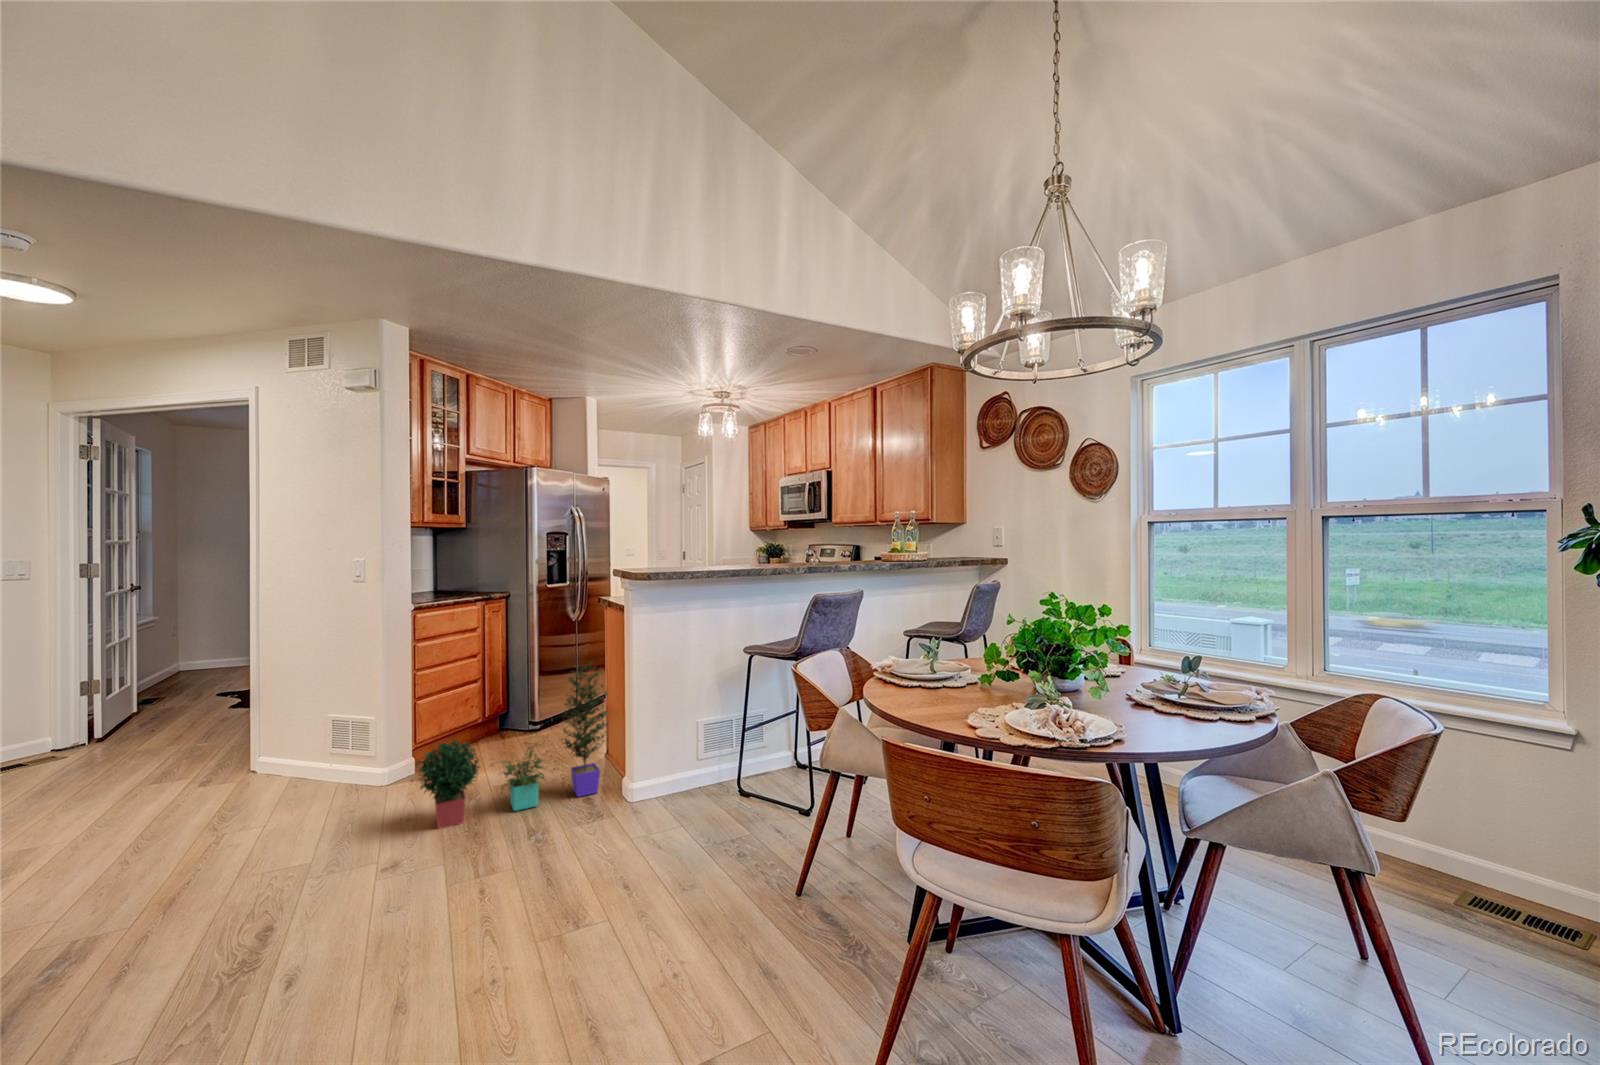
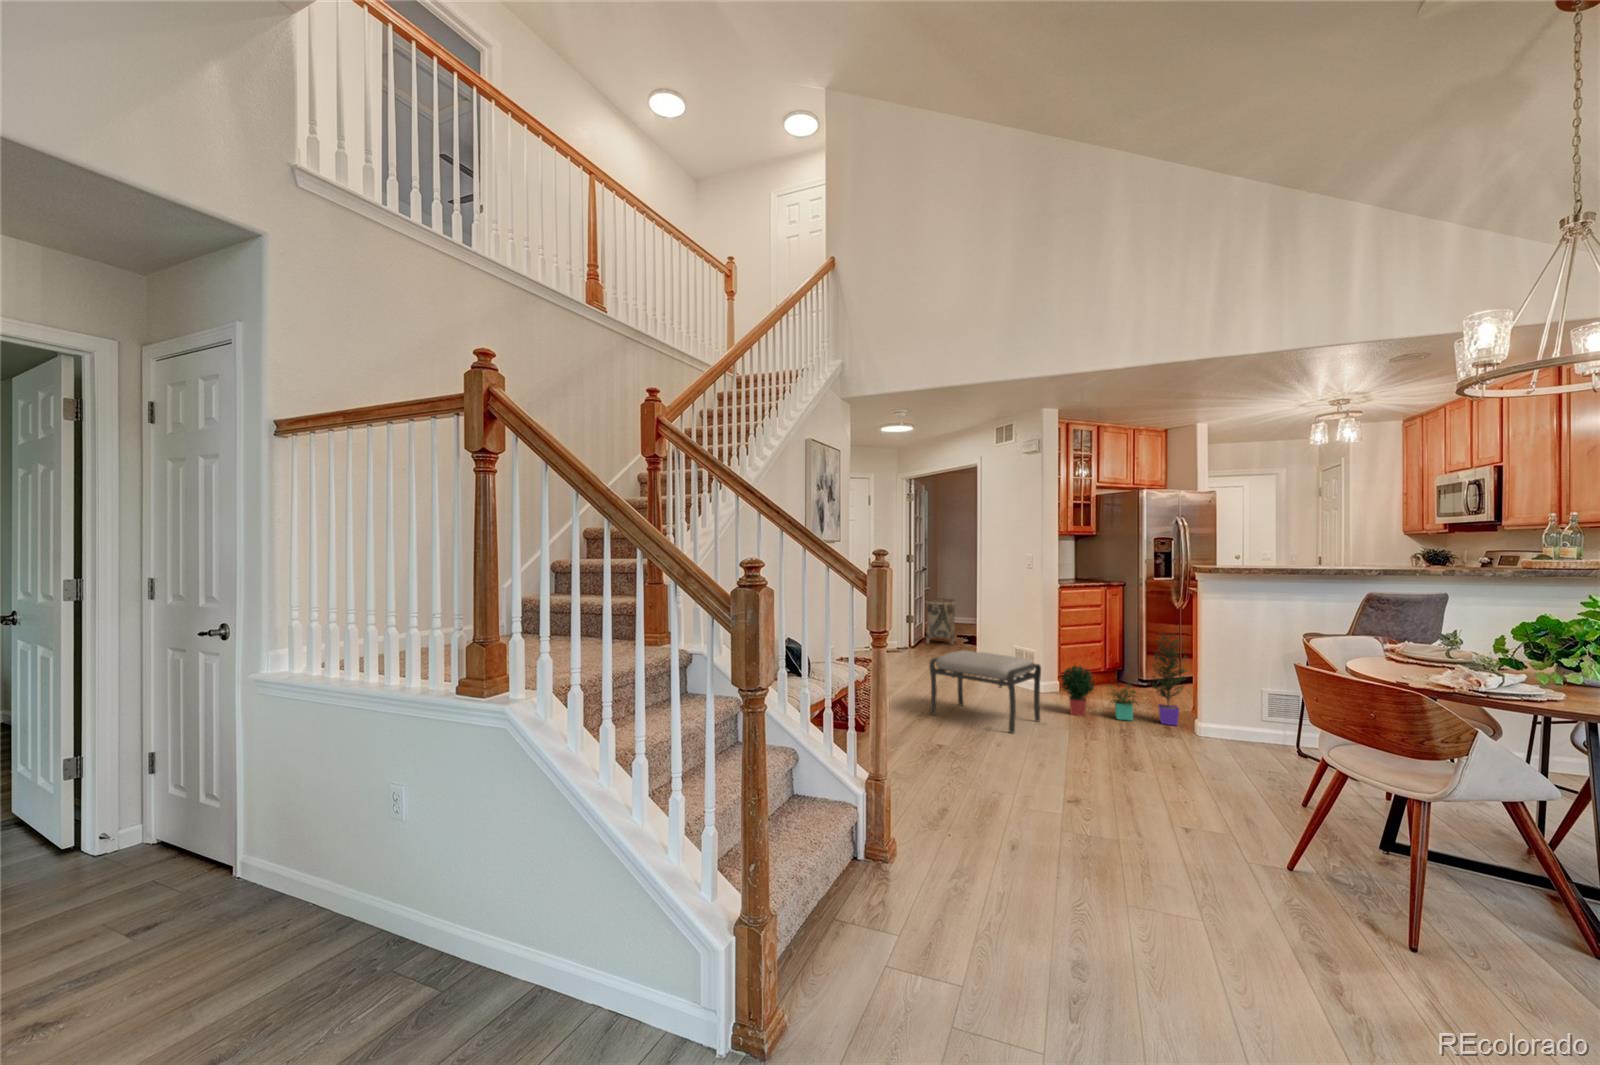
basket: none [137,637,213,726] -> present [926,598,956,645]
ottoman: none [61,766,382,974] -> present [929,650,1041,733]

